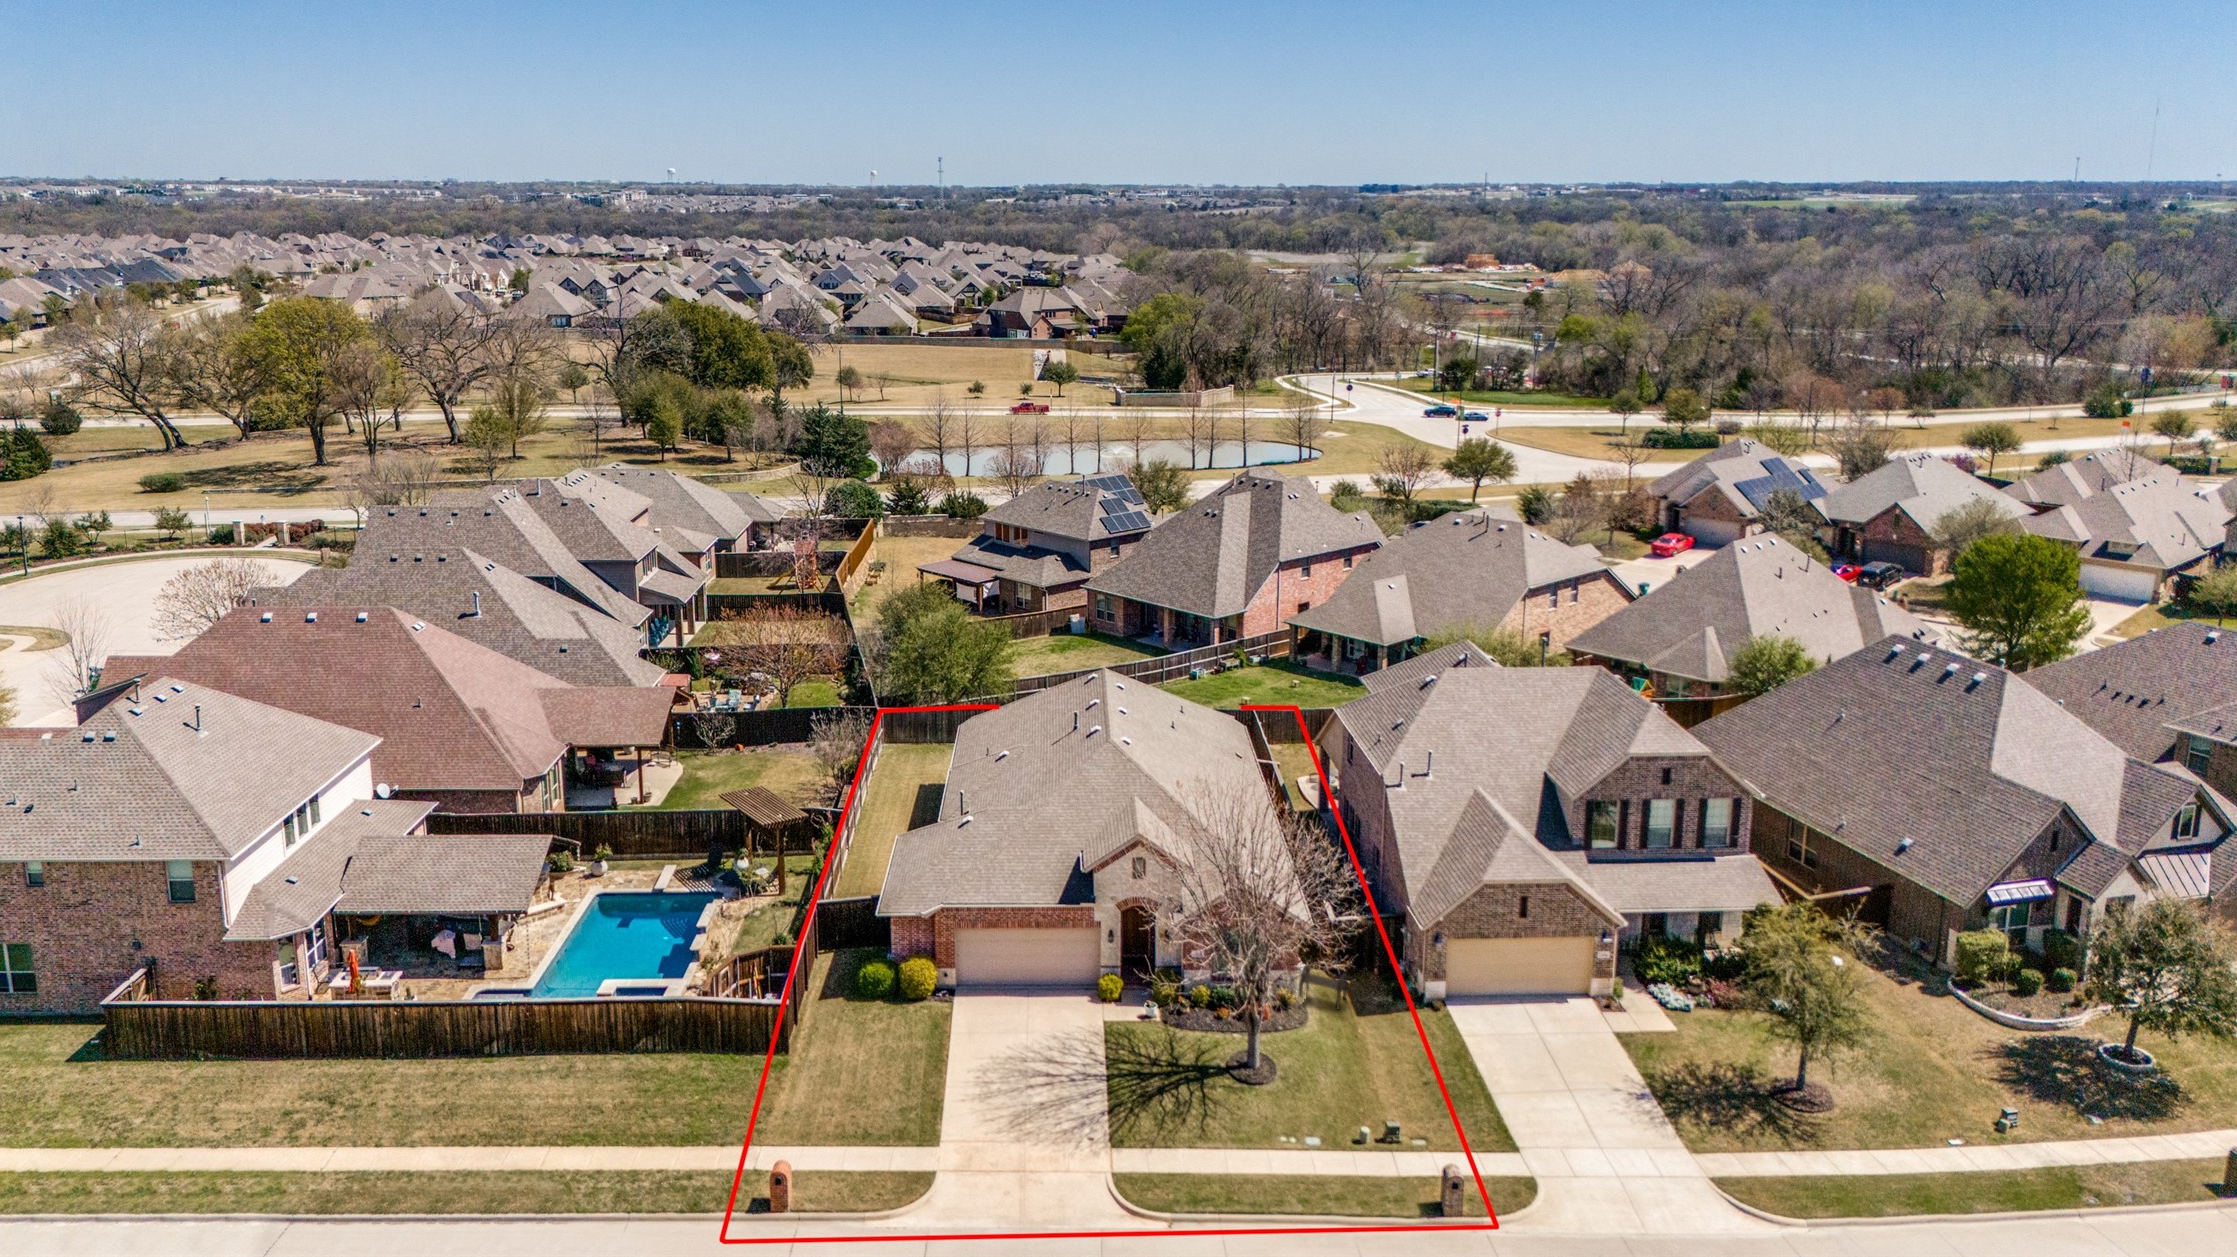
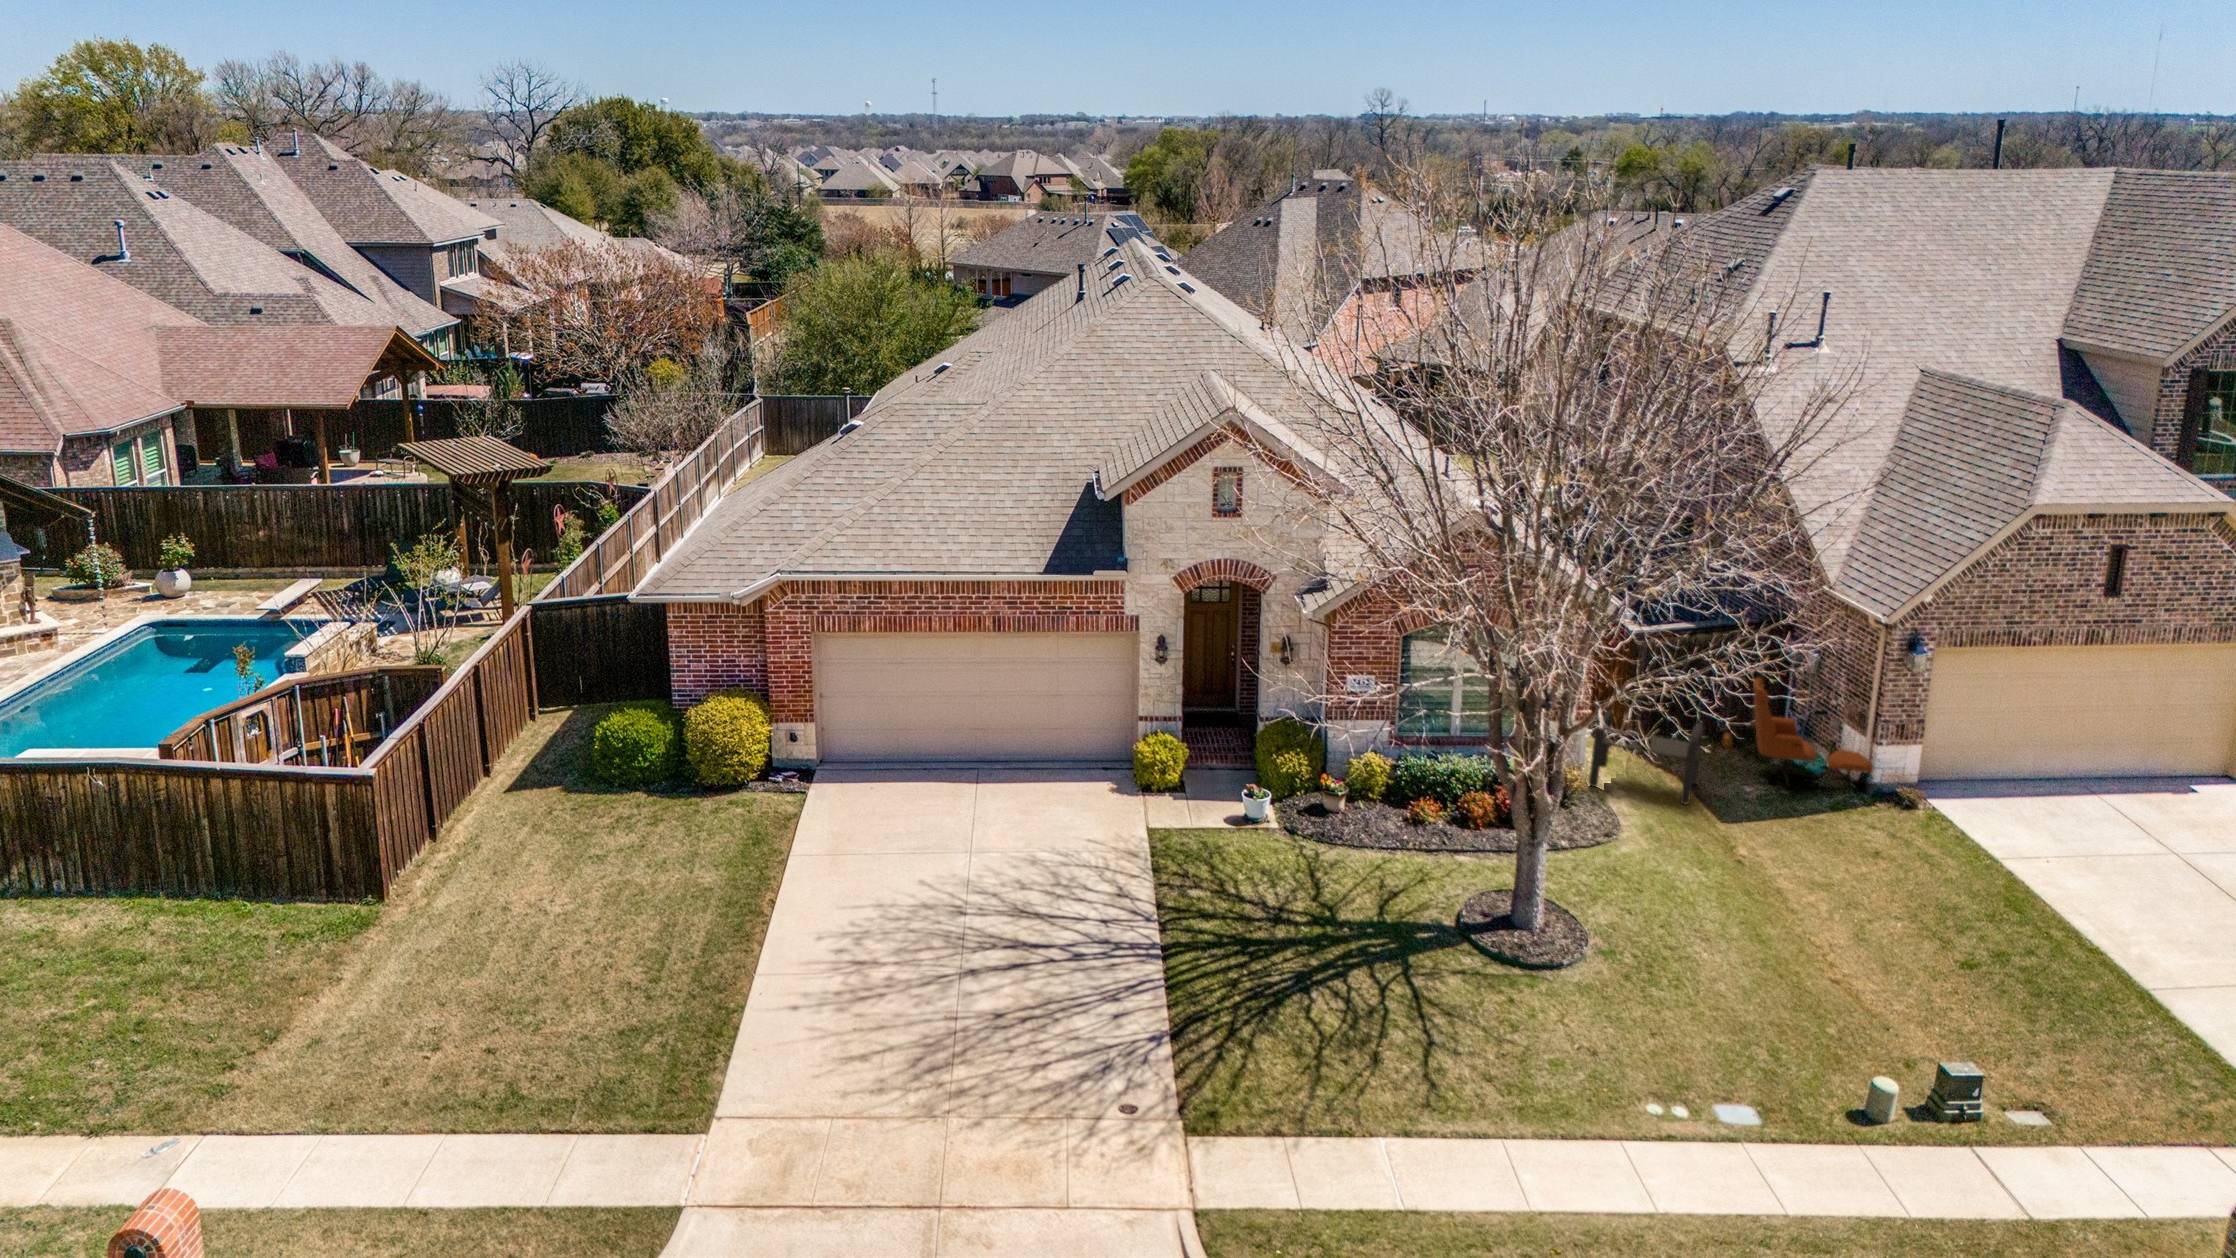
lounge chair: none [1371,951,1423,1004] -> present [1753,678,1873,788]

